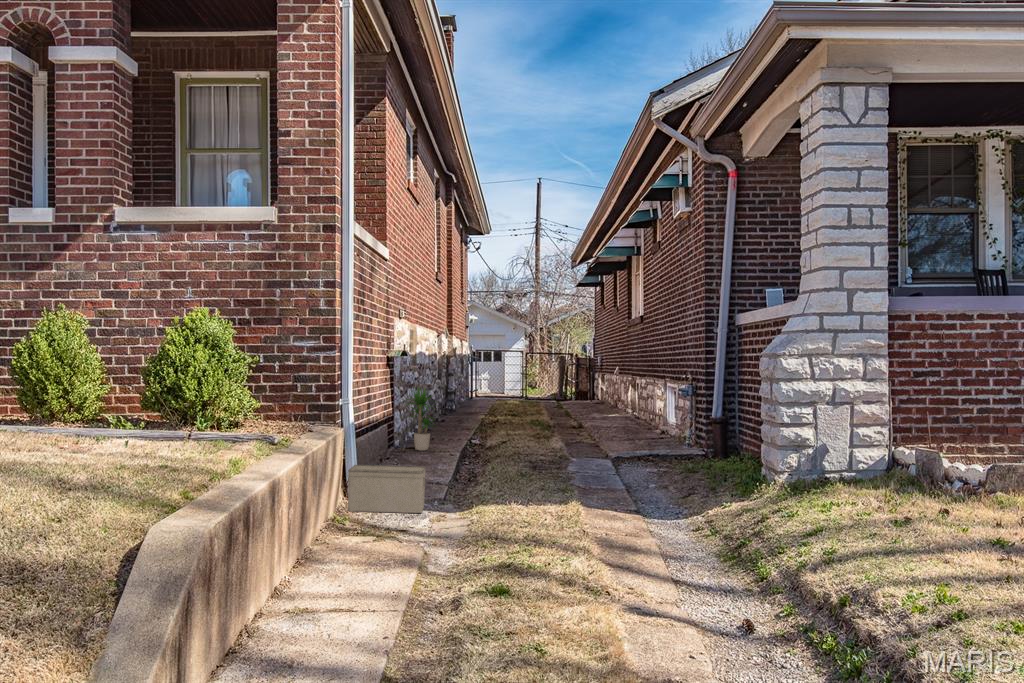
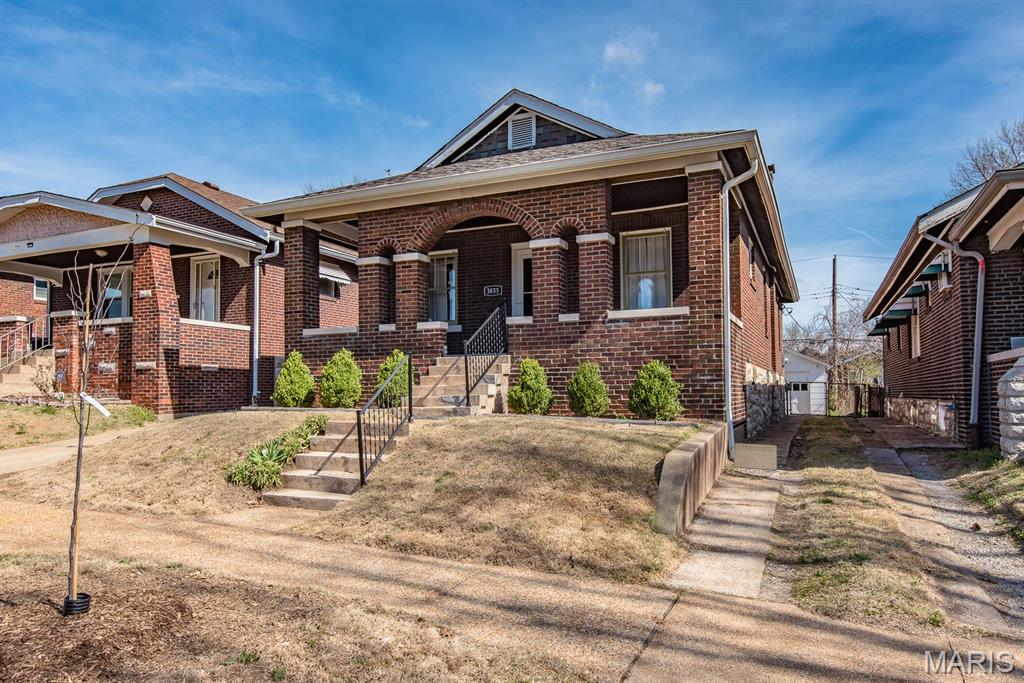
potted plant: present [408,388,432,451] -> none [753,402,779,441]

